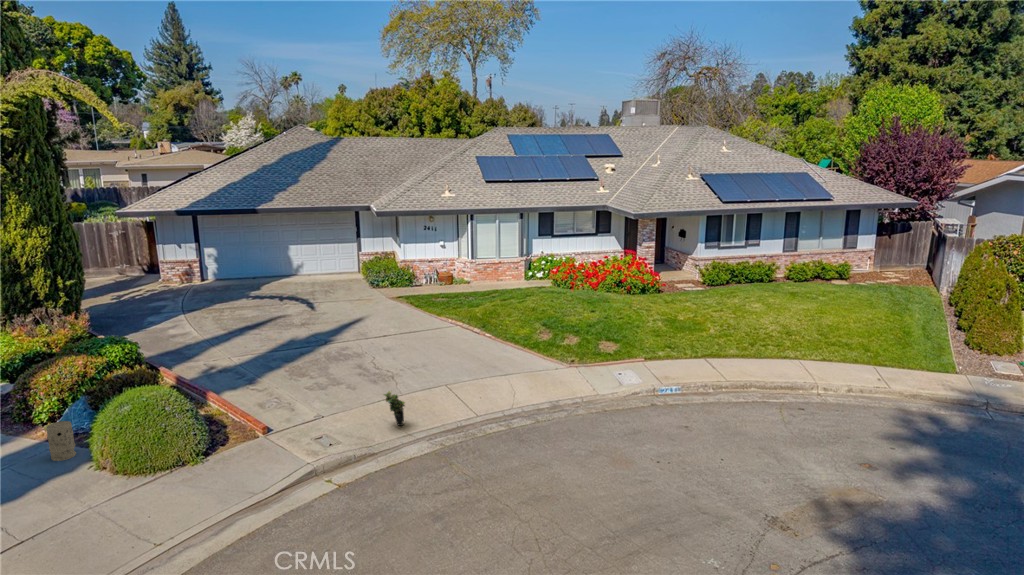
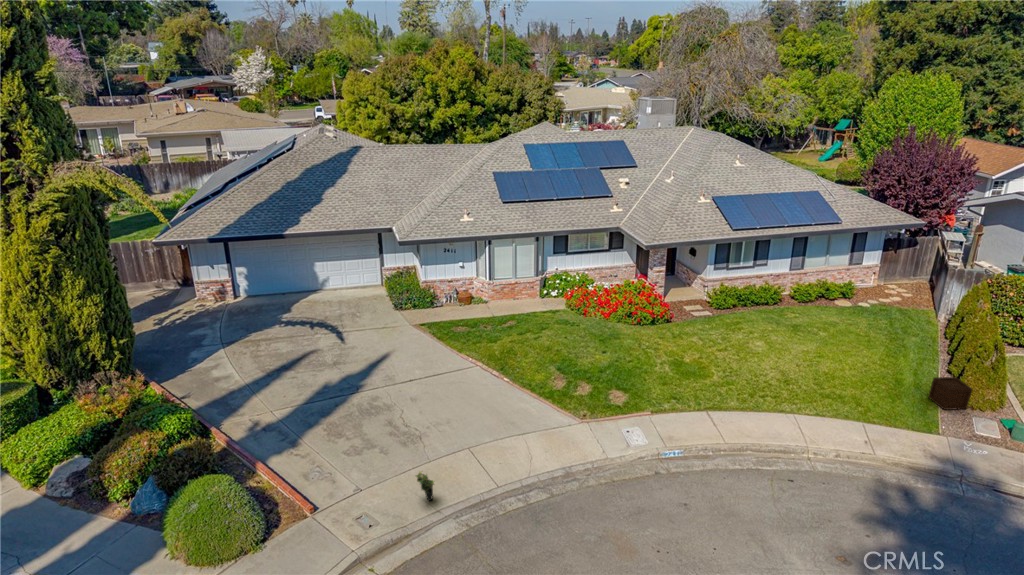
wooden crate: none [939,324,987,357] -> present [928,377,972,410]
trash can: present [46,421,76,461] -> none [128,515,154,551]

